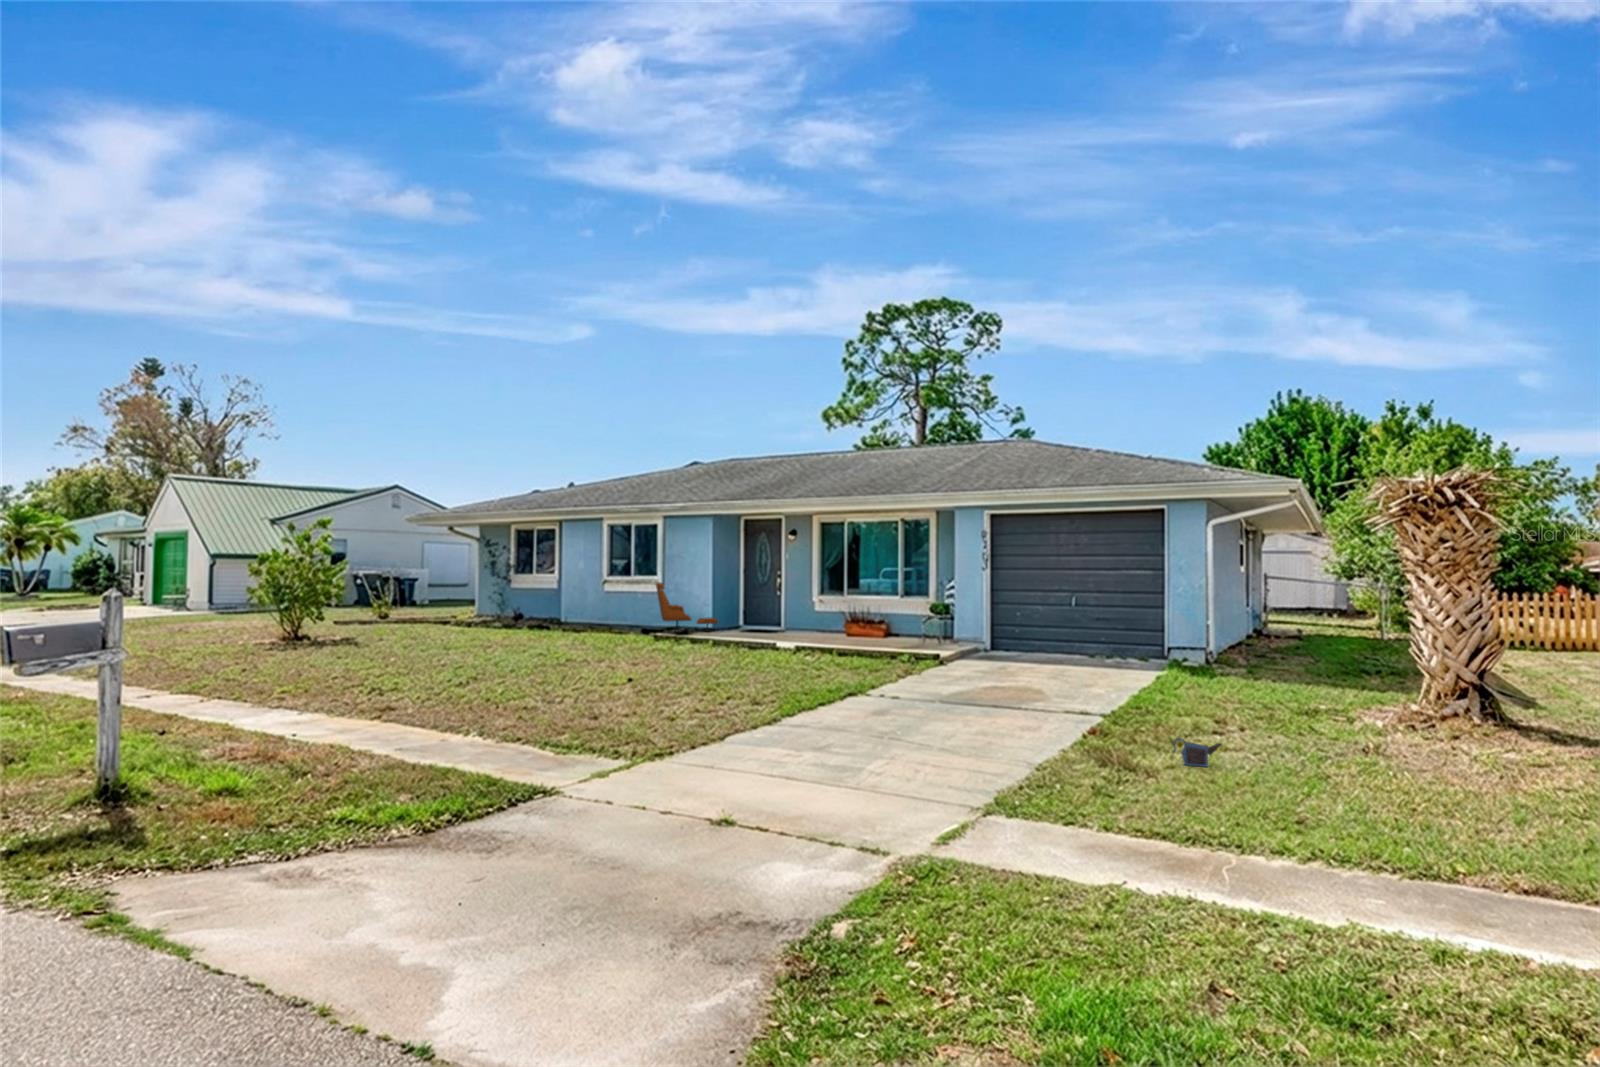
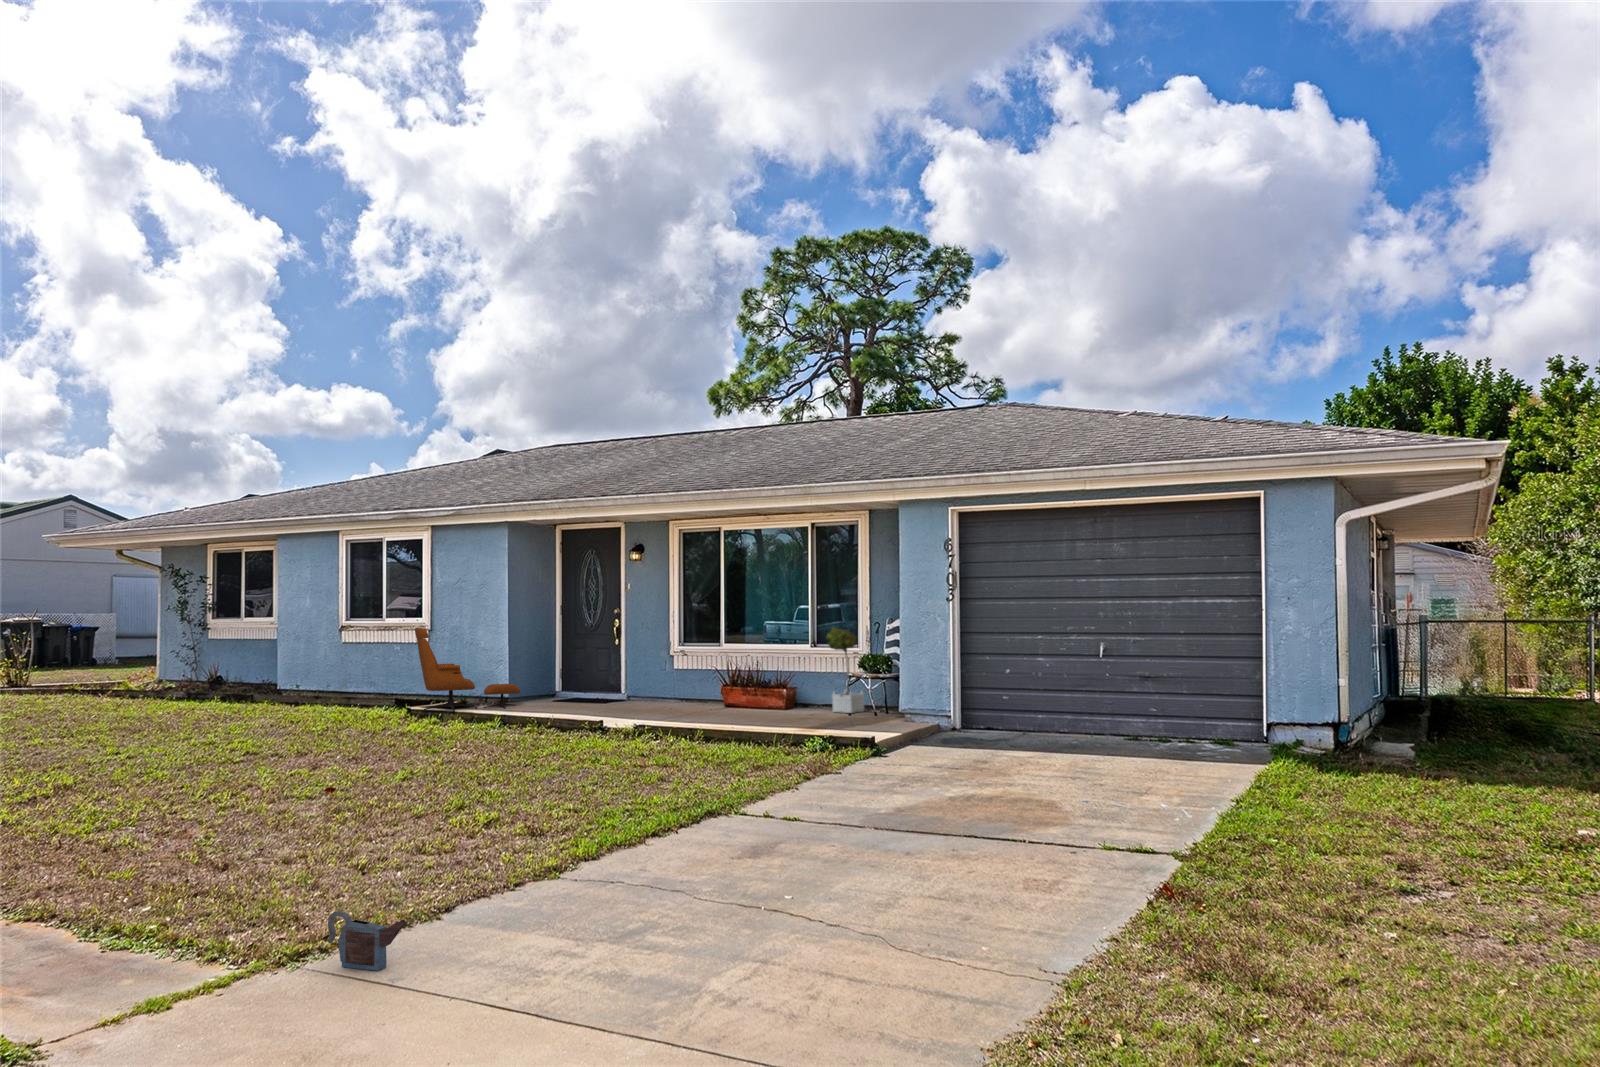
potted tree: none [910,586,934,639] -> present [826,627,864,713]
watering can: present [1173,738,1222,767] -> present [327,911,407,971]

